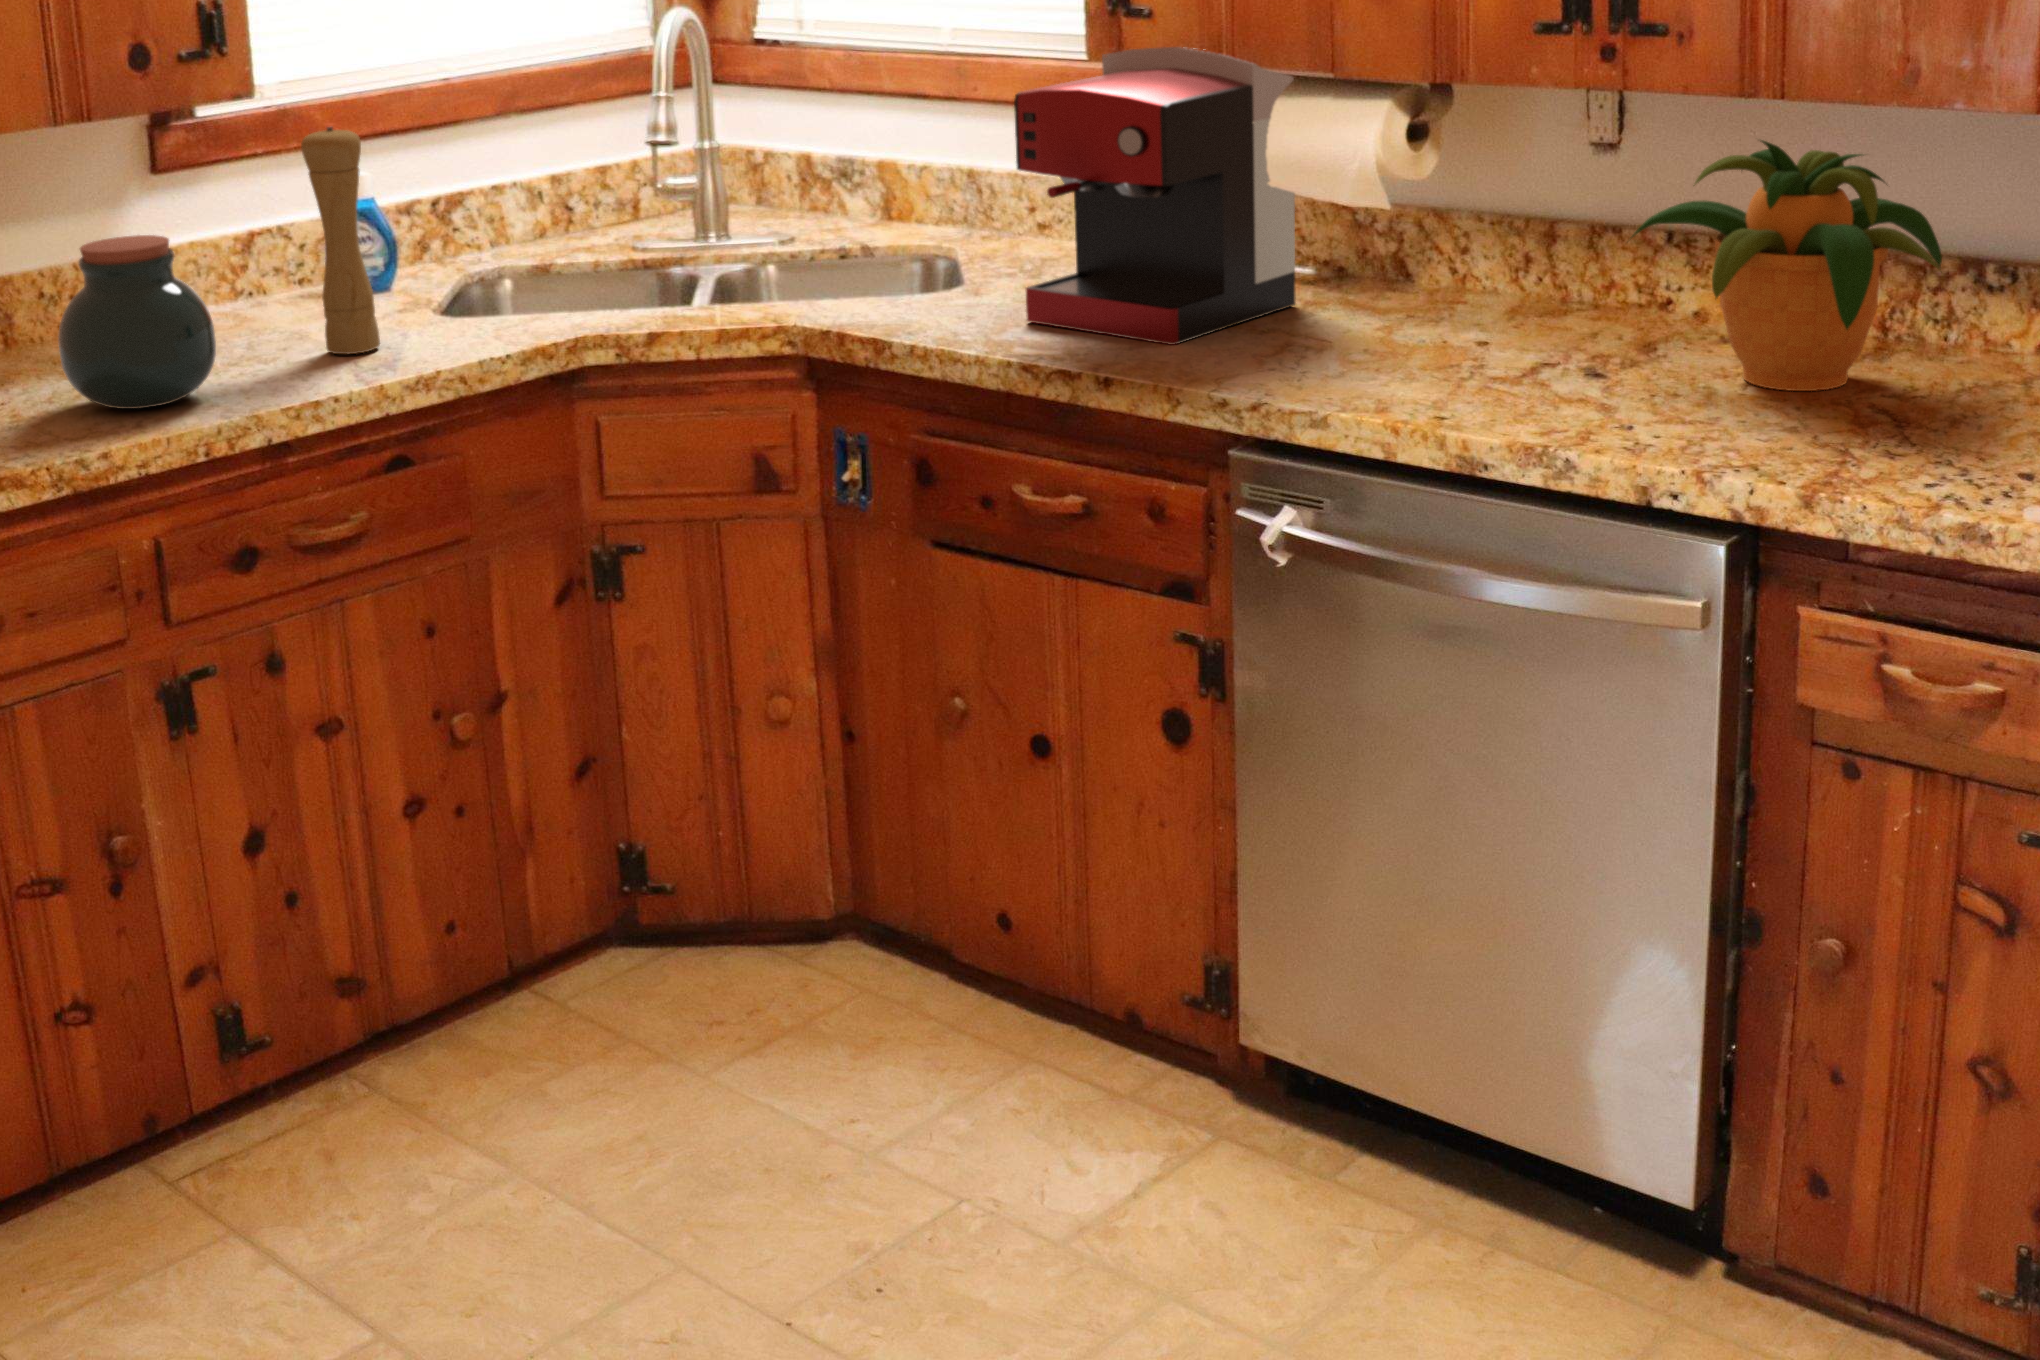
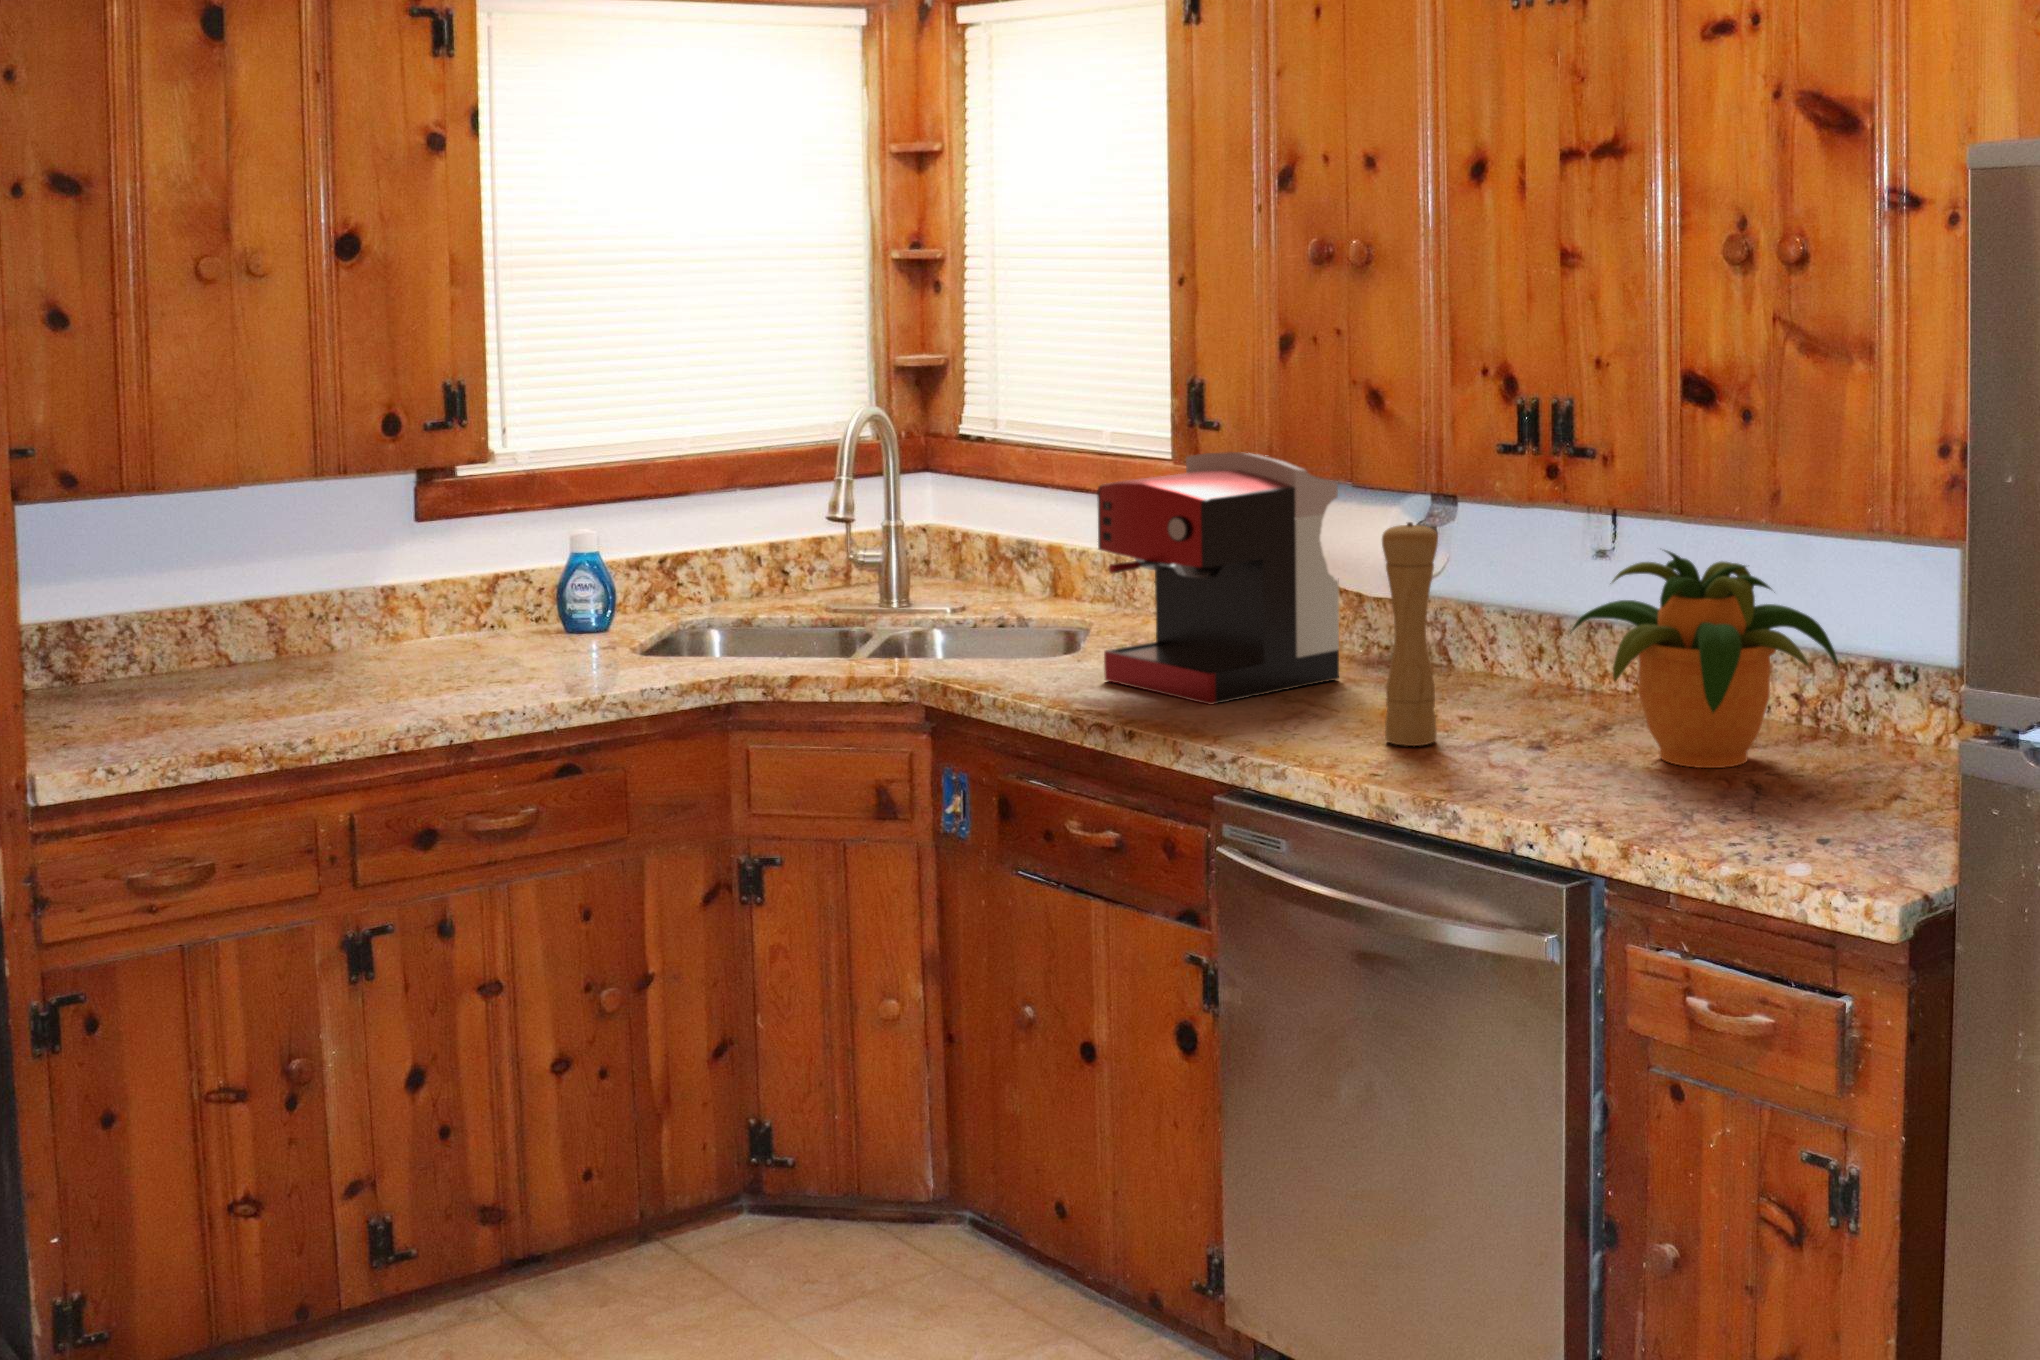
pepper mill: present [301,127,380,354] -> present [1382,522,1438,746]
jar: present [58,235,216,409] -> none [296,567,423,707]

